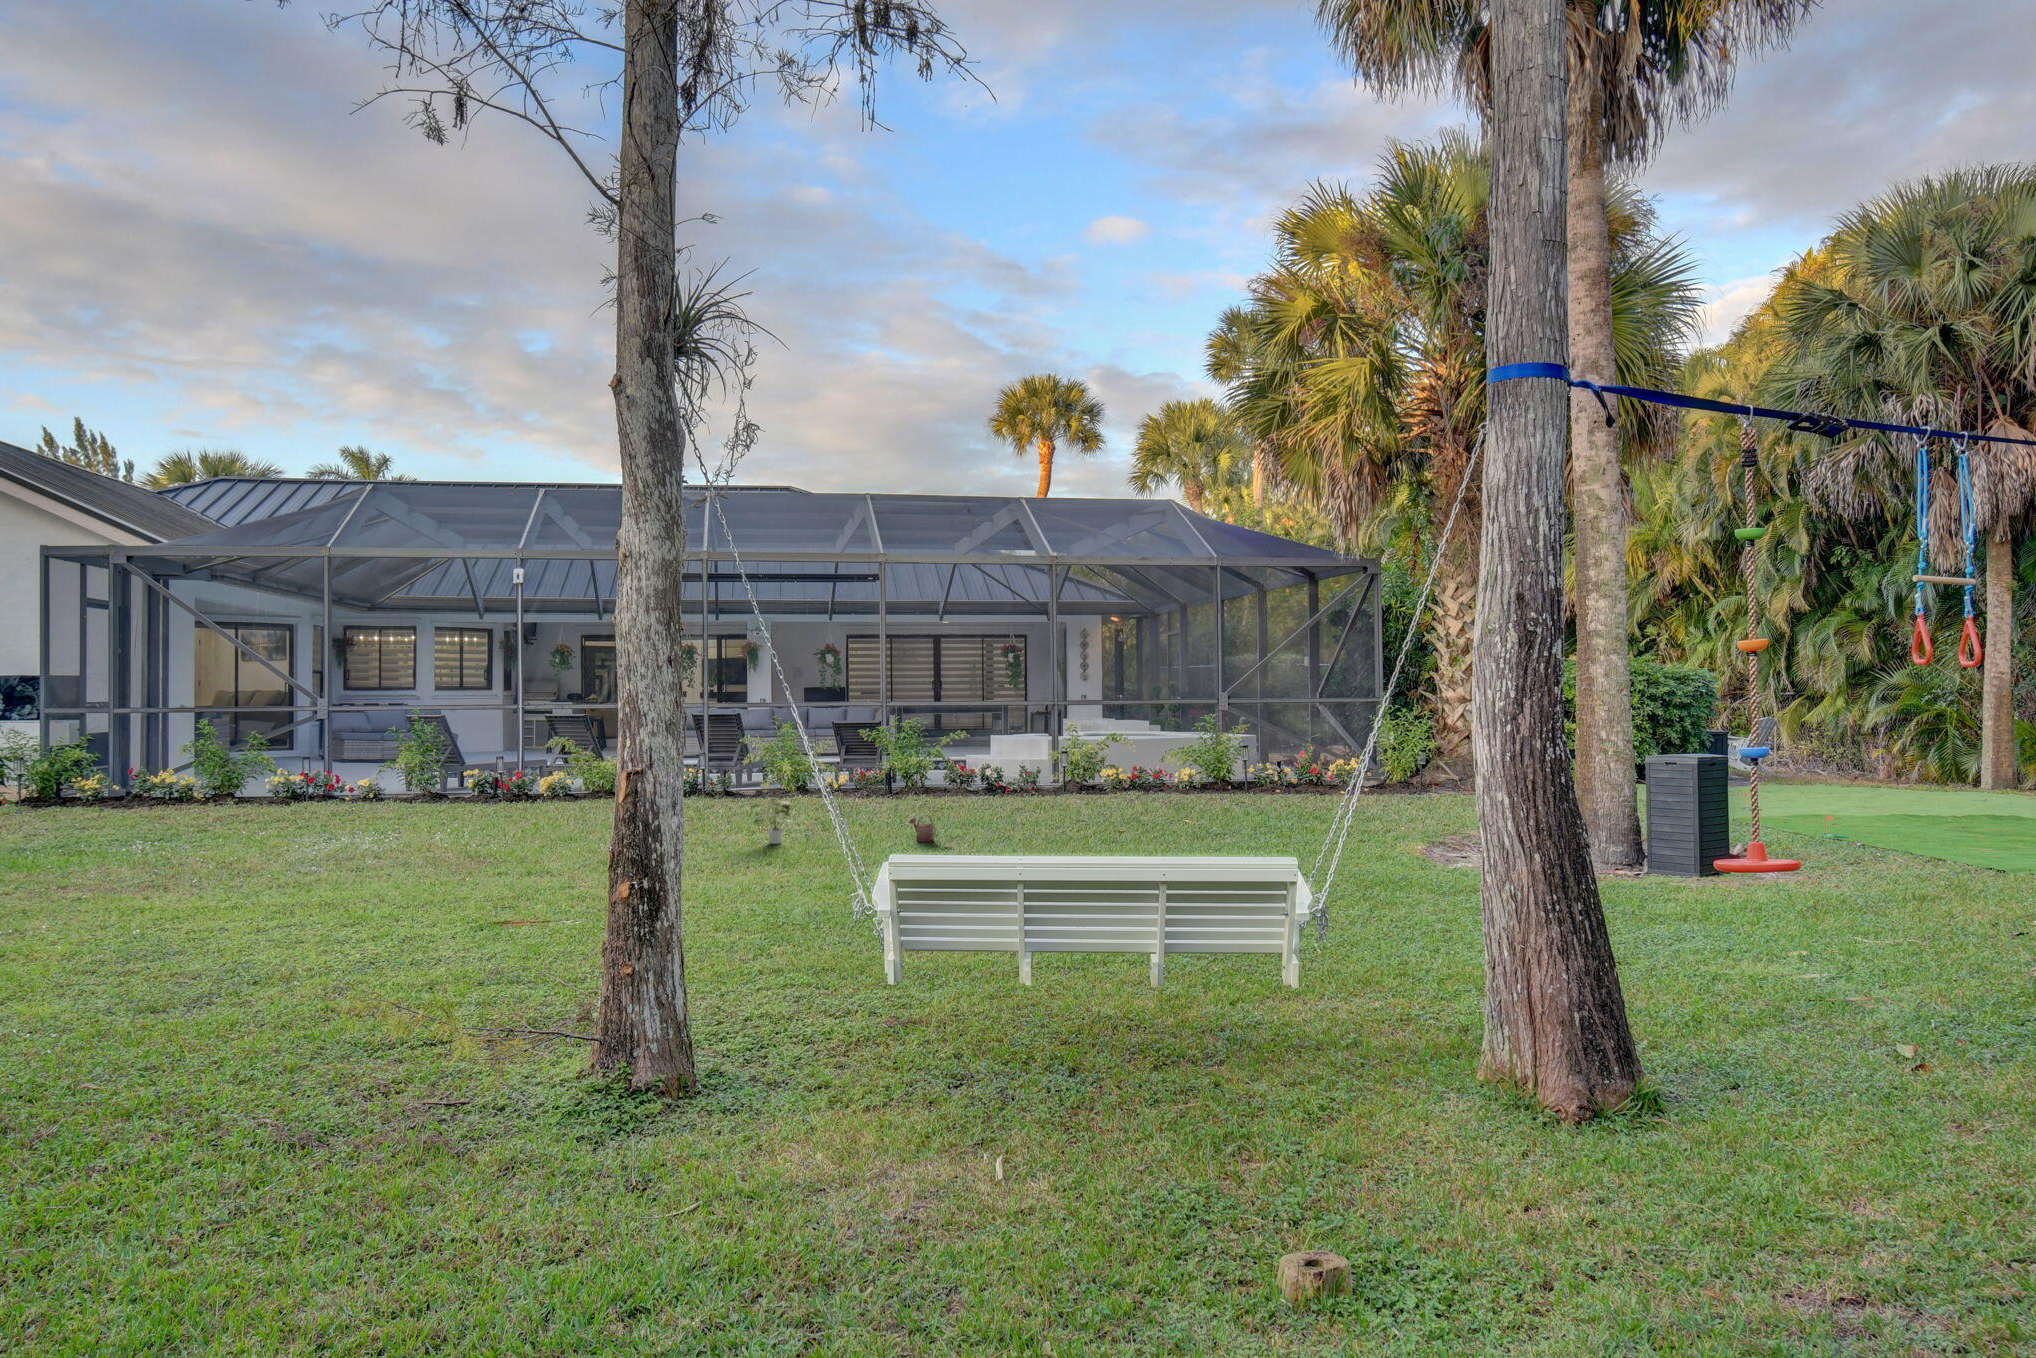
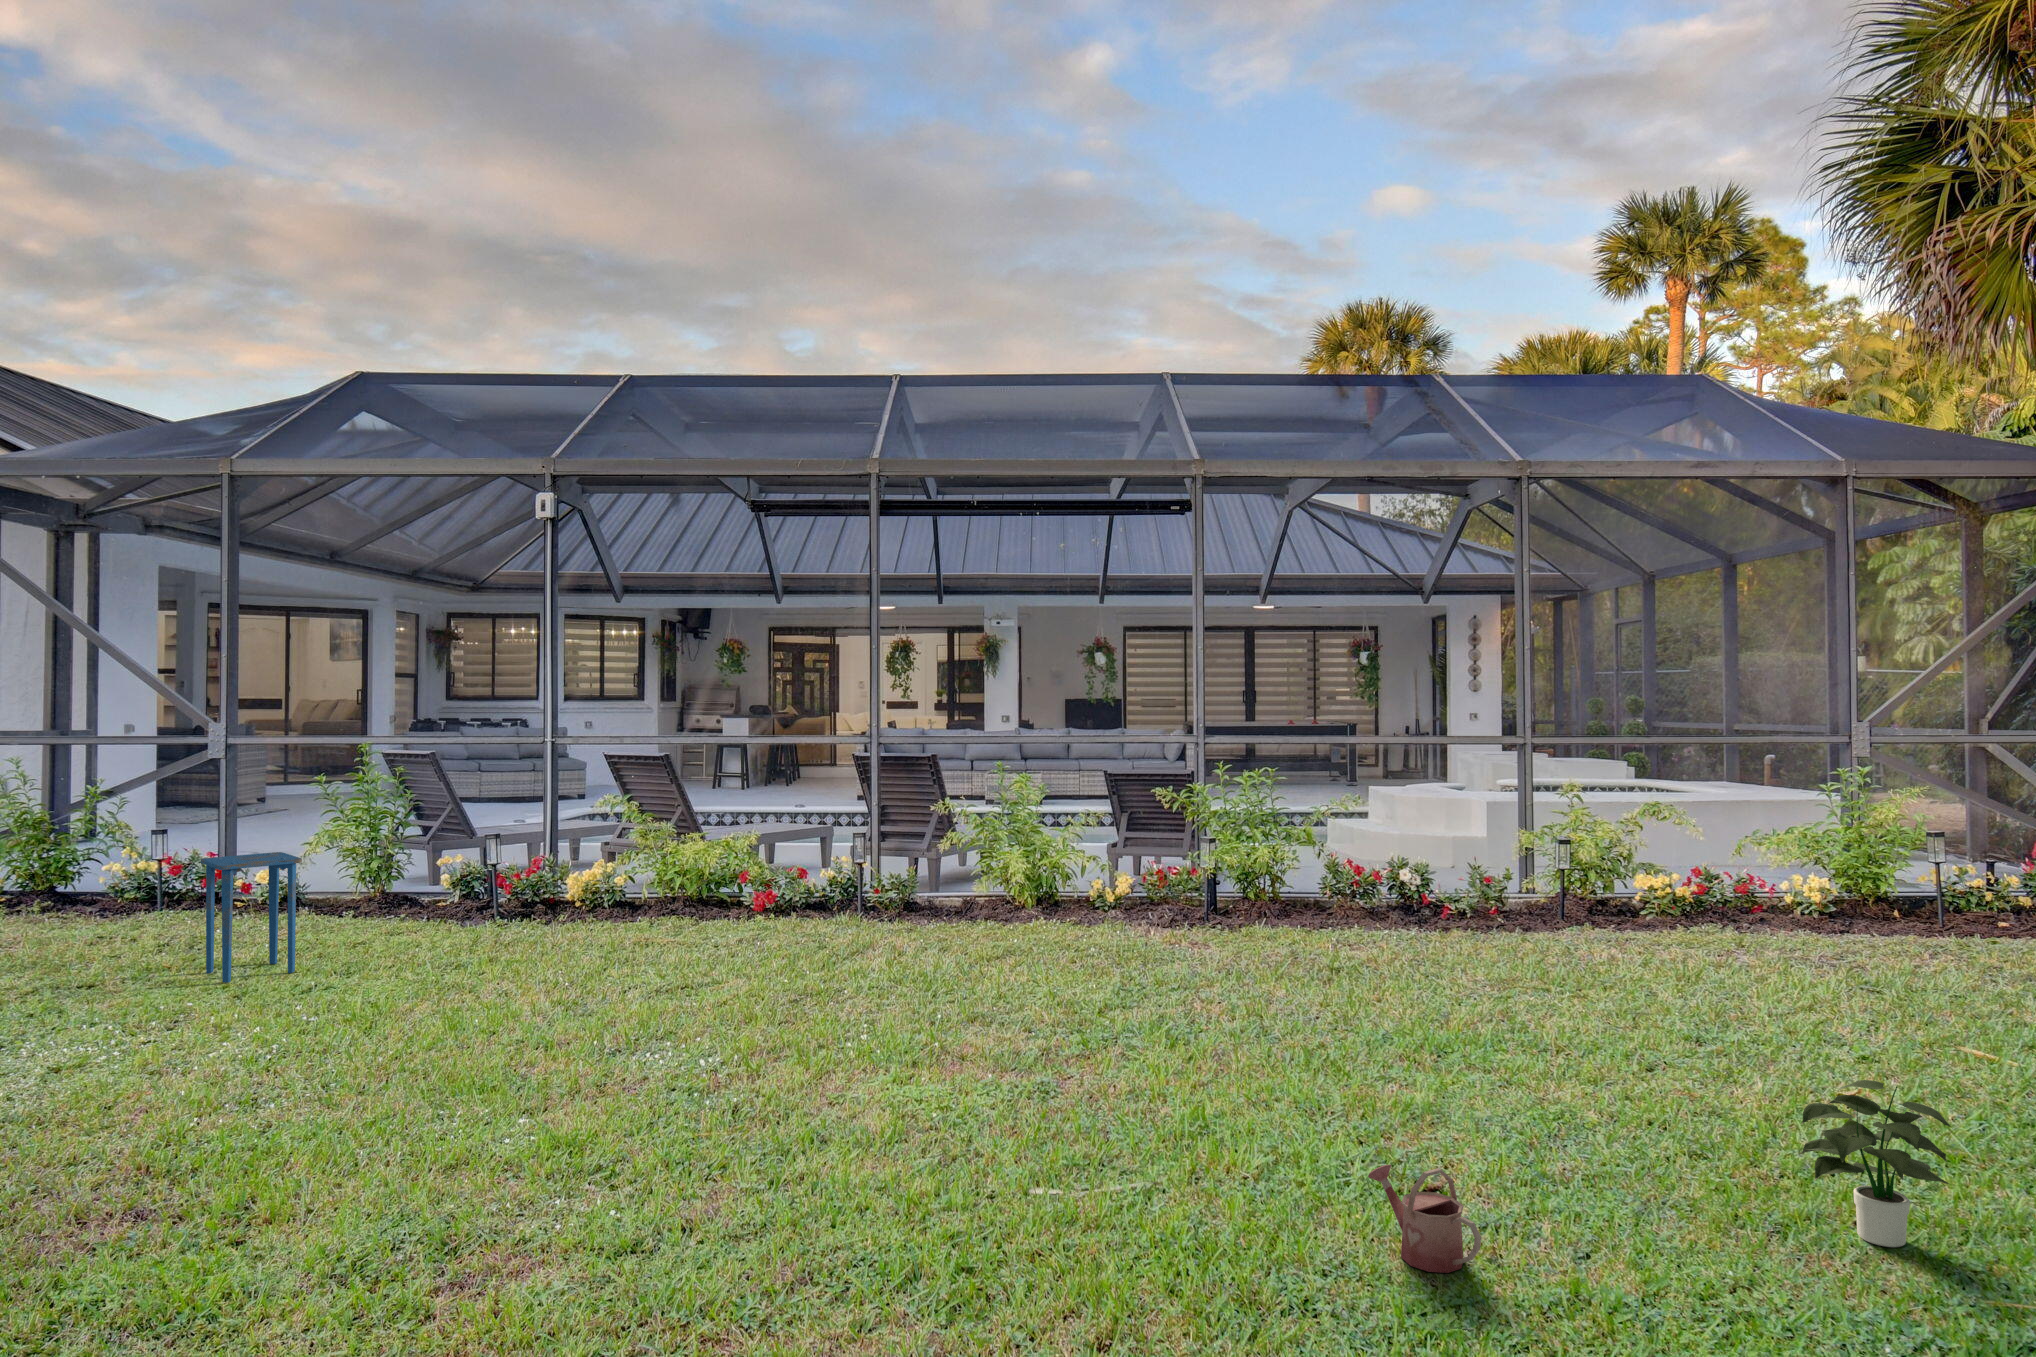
side table: none [395,760,446,817] -> present [201,852,302,983]
potted plant: present [753,798,790,844] -> present [1800,1080,1951,1247]

